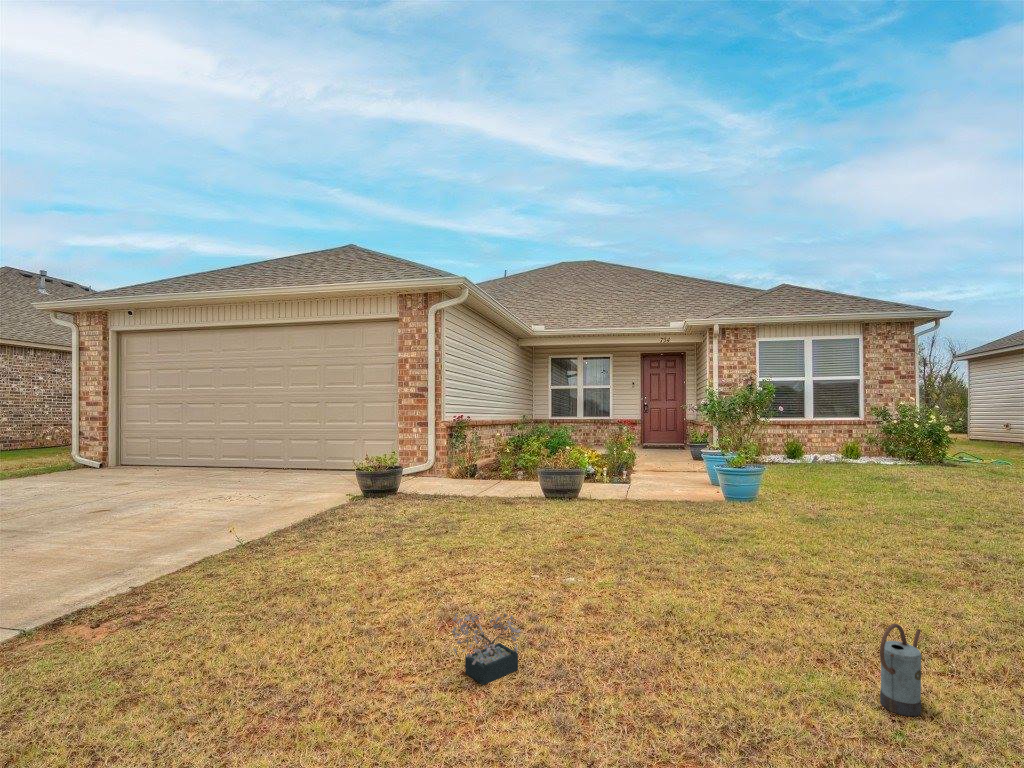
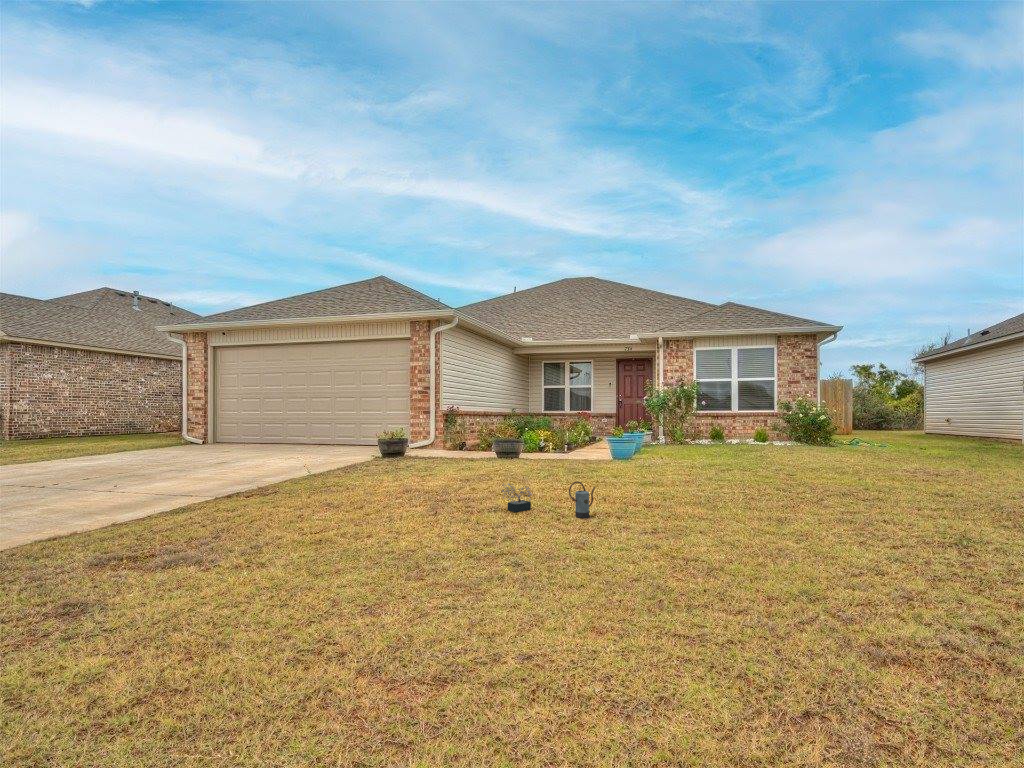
decorative plant: present [452,613,520,685] -> present [502,483,532,512]

